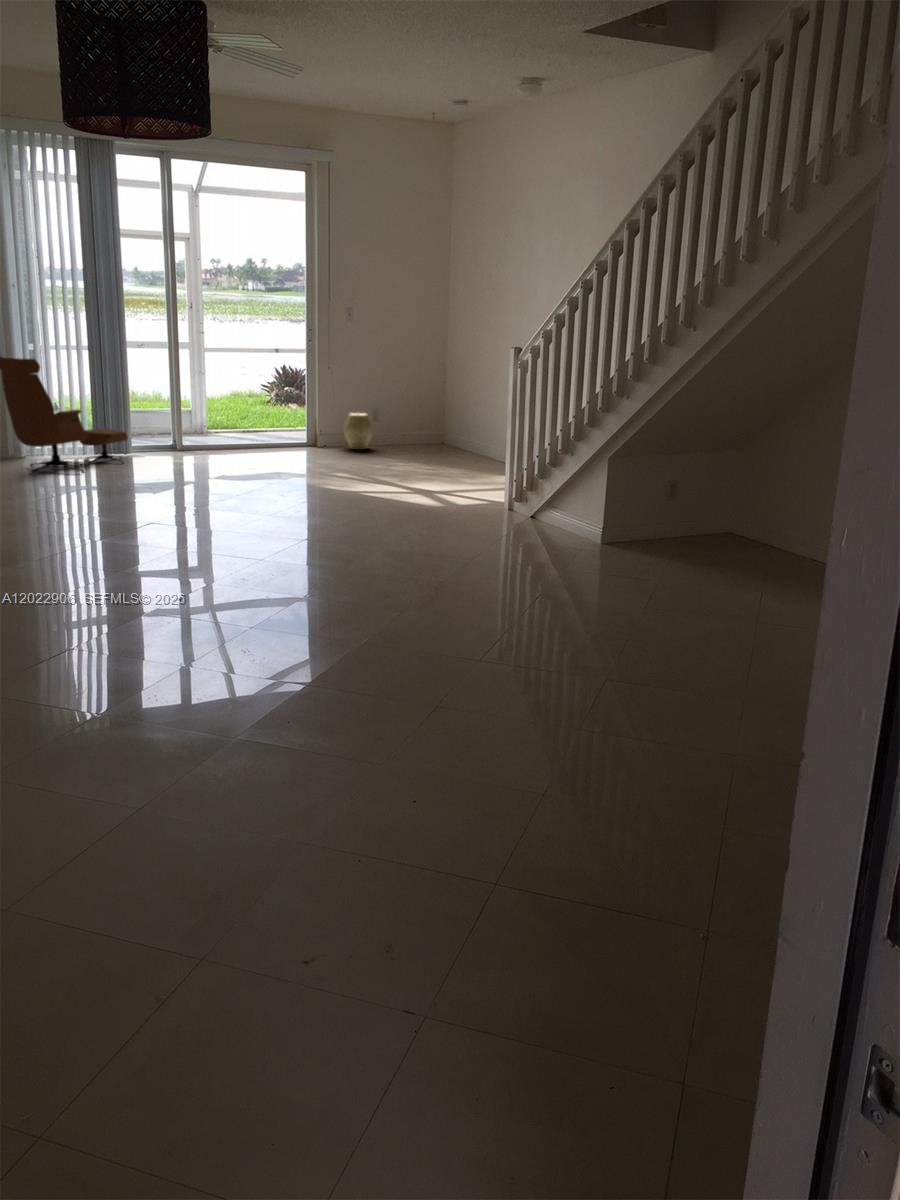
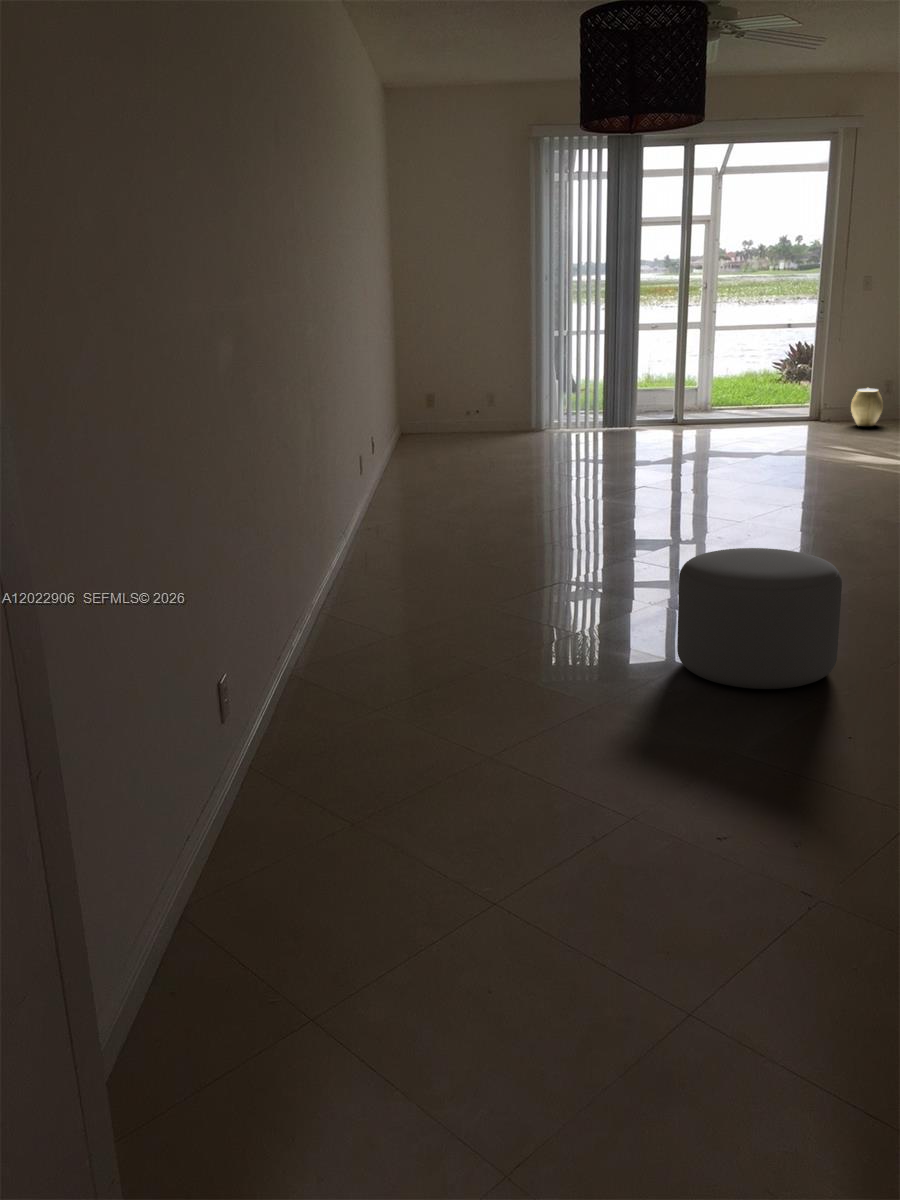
lounge chair: present [0,357,128,475] -> none [528,342,634,446]
ottoman: none [227,626,433,824] -> present [677,548,842,689]

